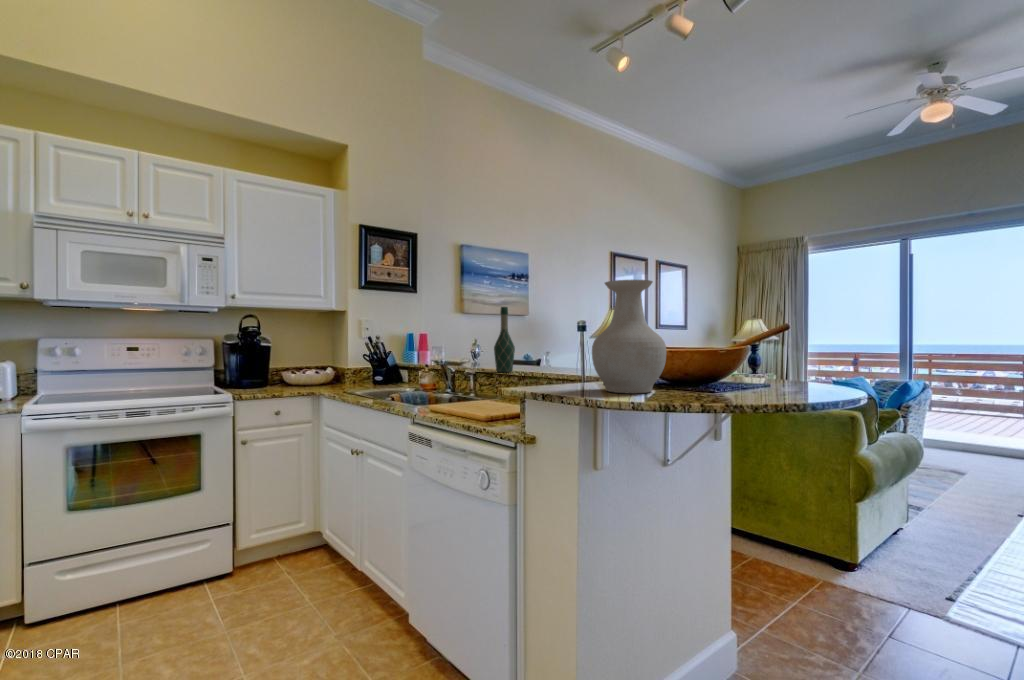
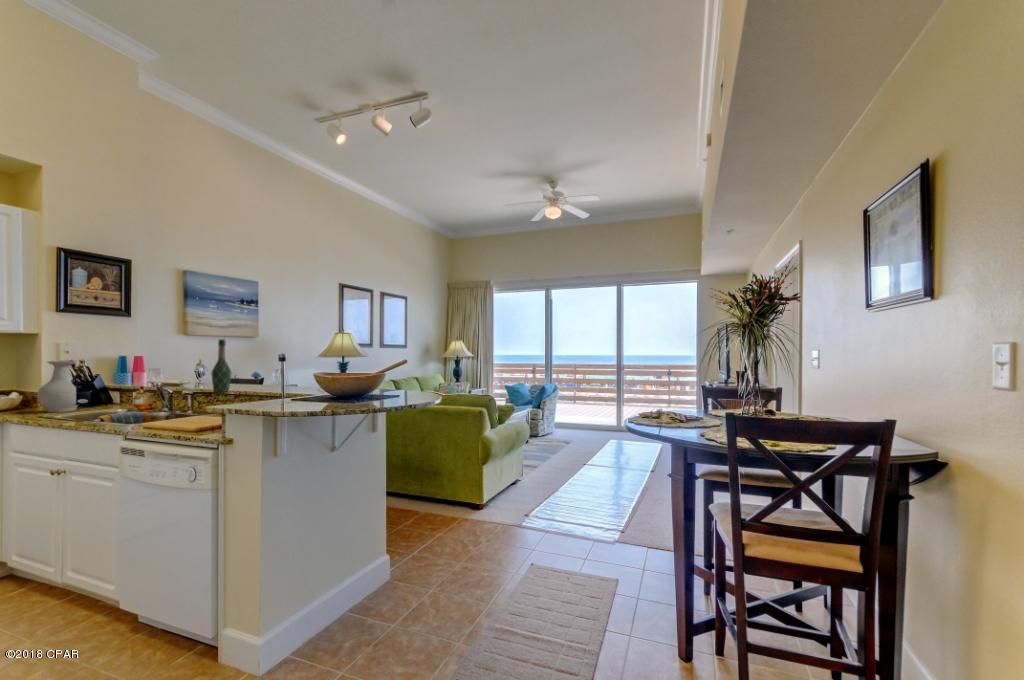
vase: present [592,280,666,393] -> present [37,361,77,413]

